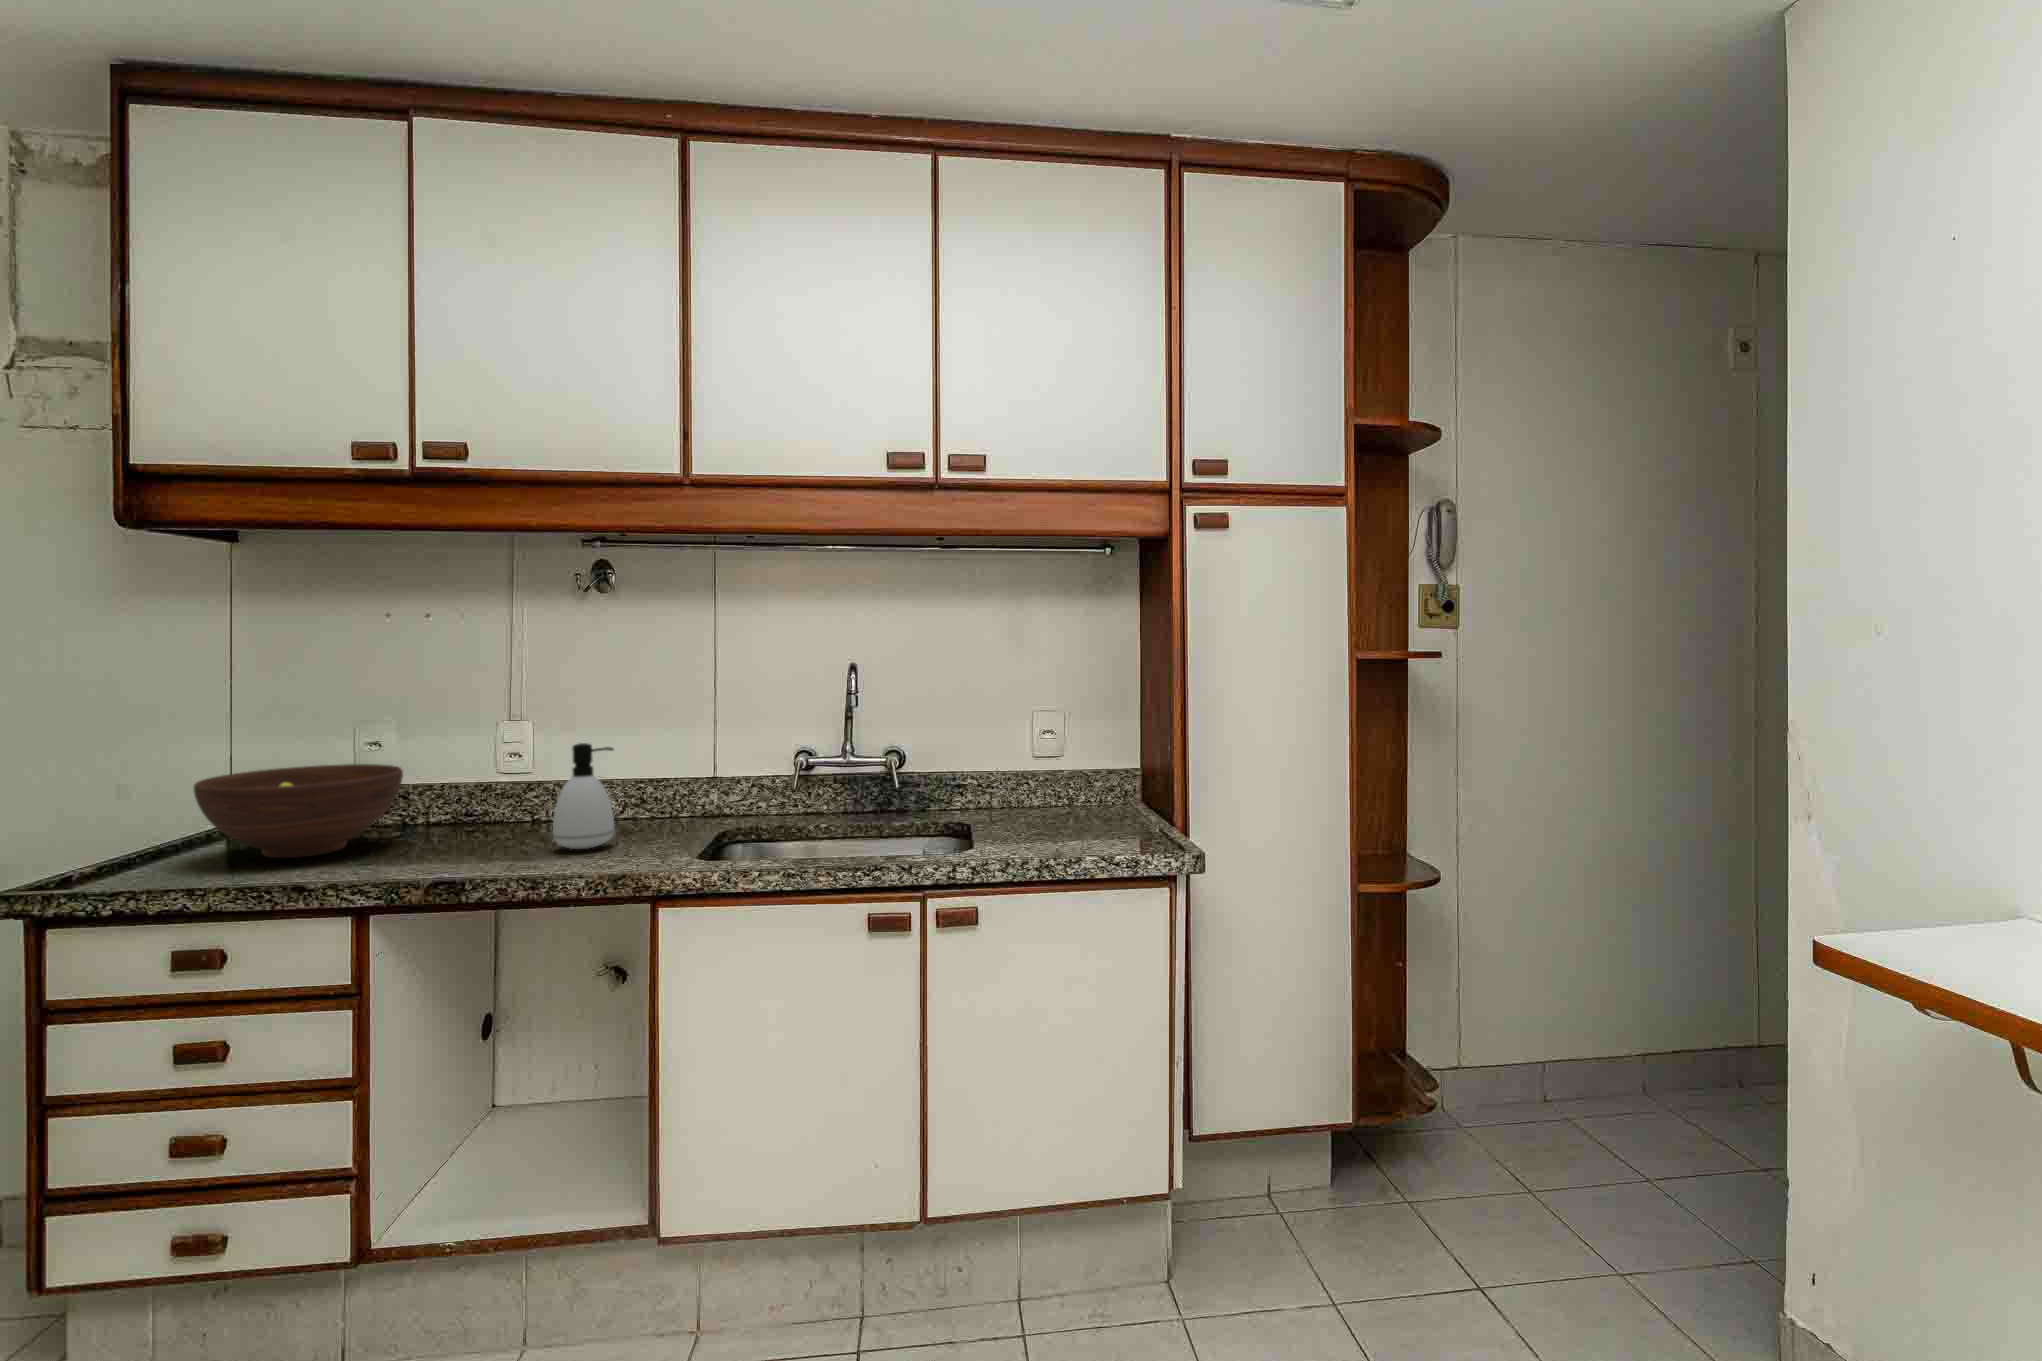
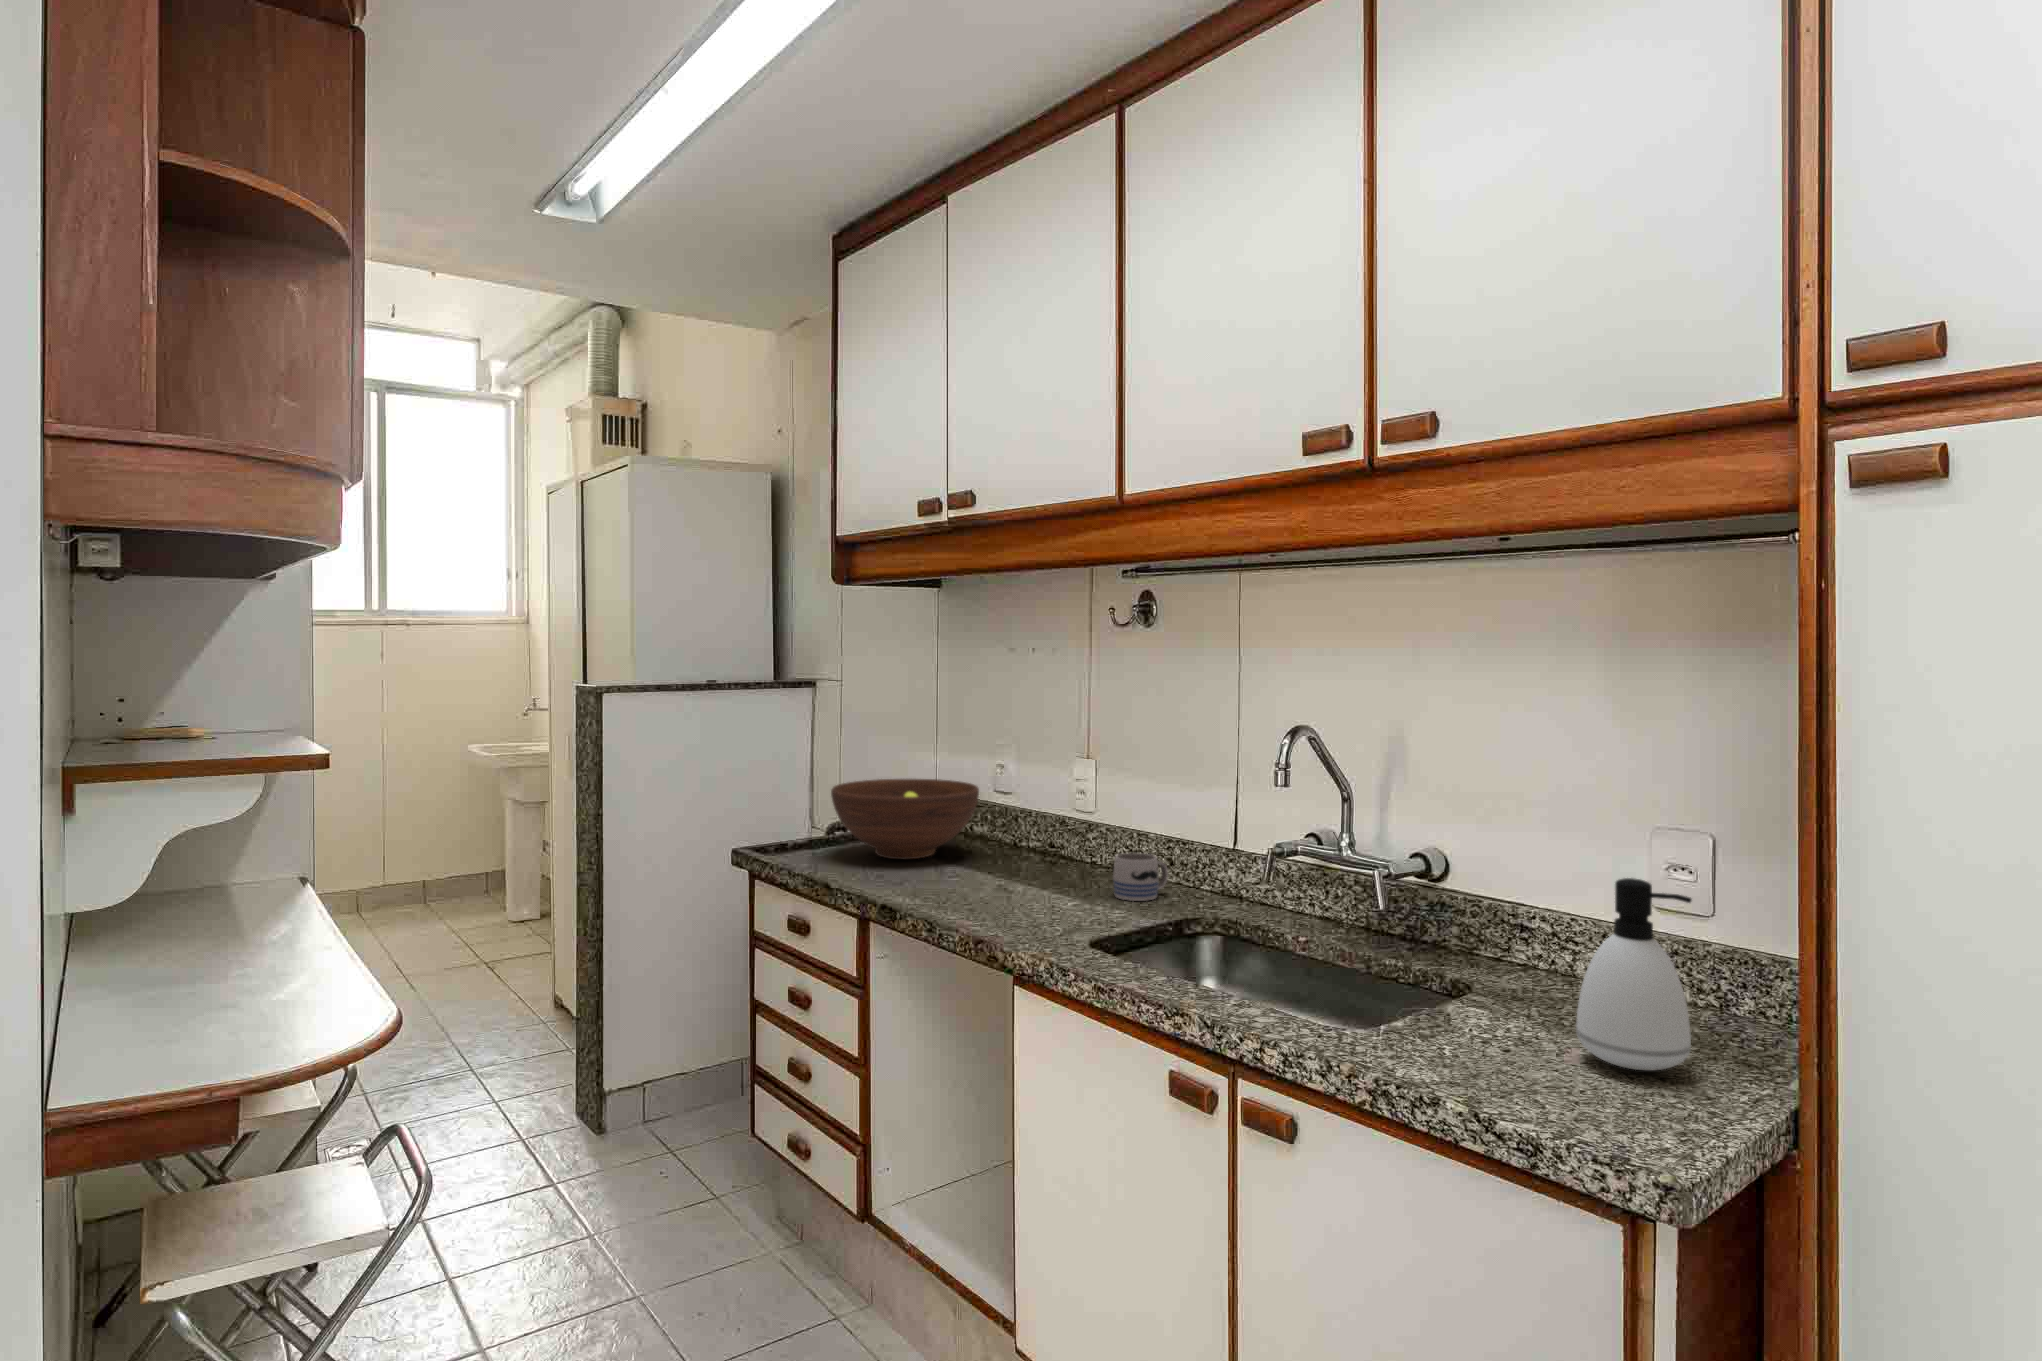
soap dispenser: present [553,743,614,849] -> present [1576,878,1692,1070]
mug: none [624,793,666,833] -> present [1113,853,1168,901]

